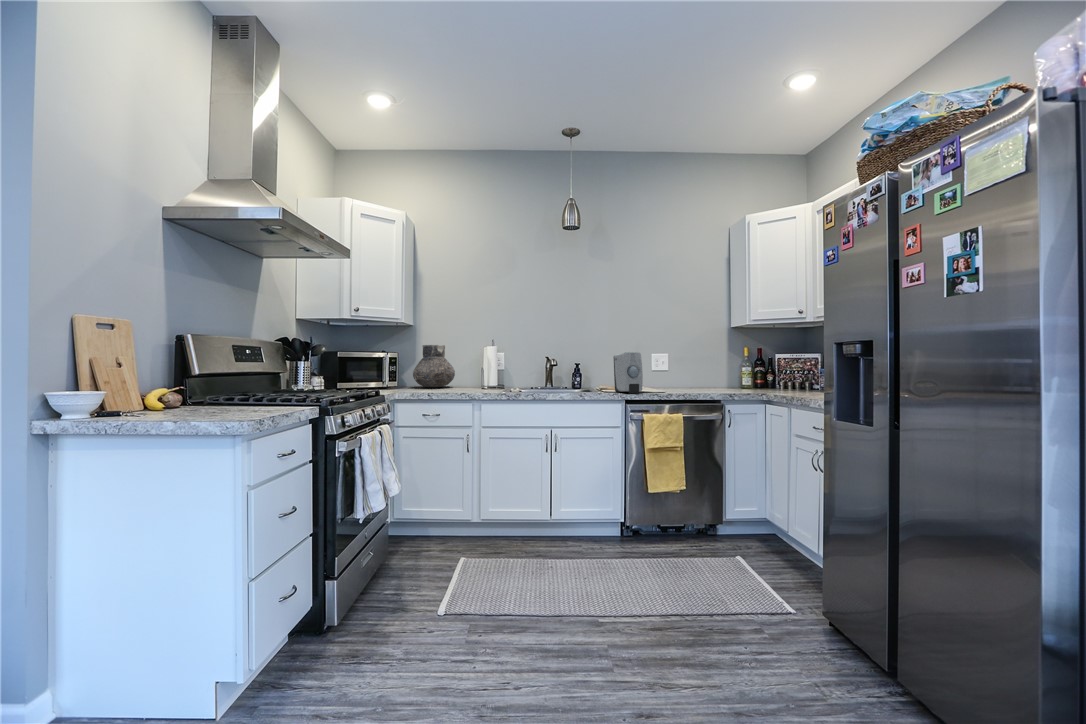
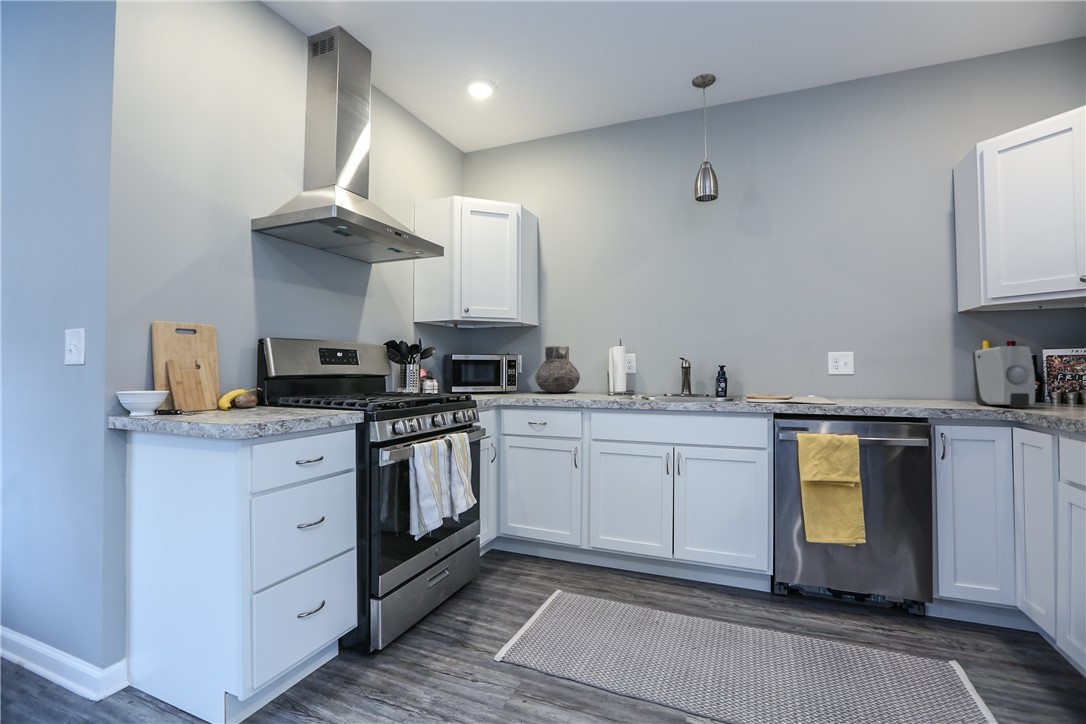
soap dispenser: present [614,352,643,393] -> present [973,346,1035,408]

